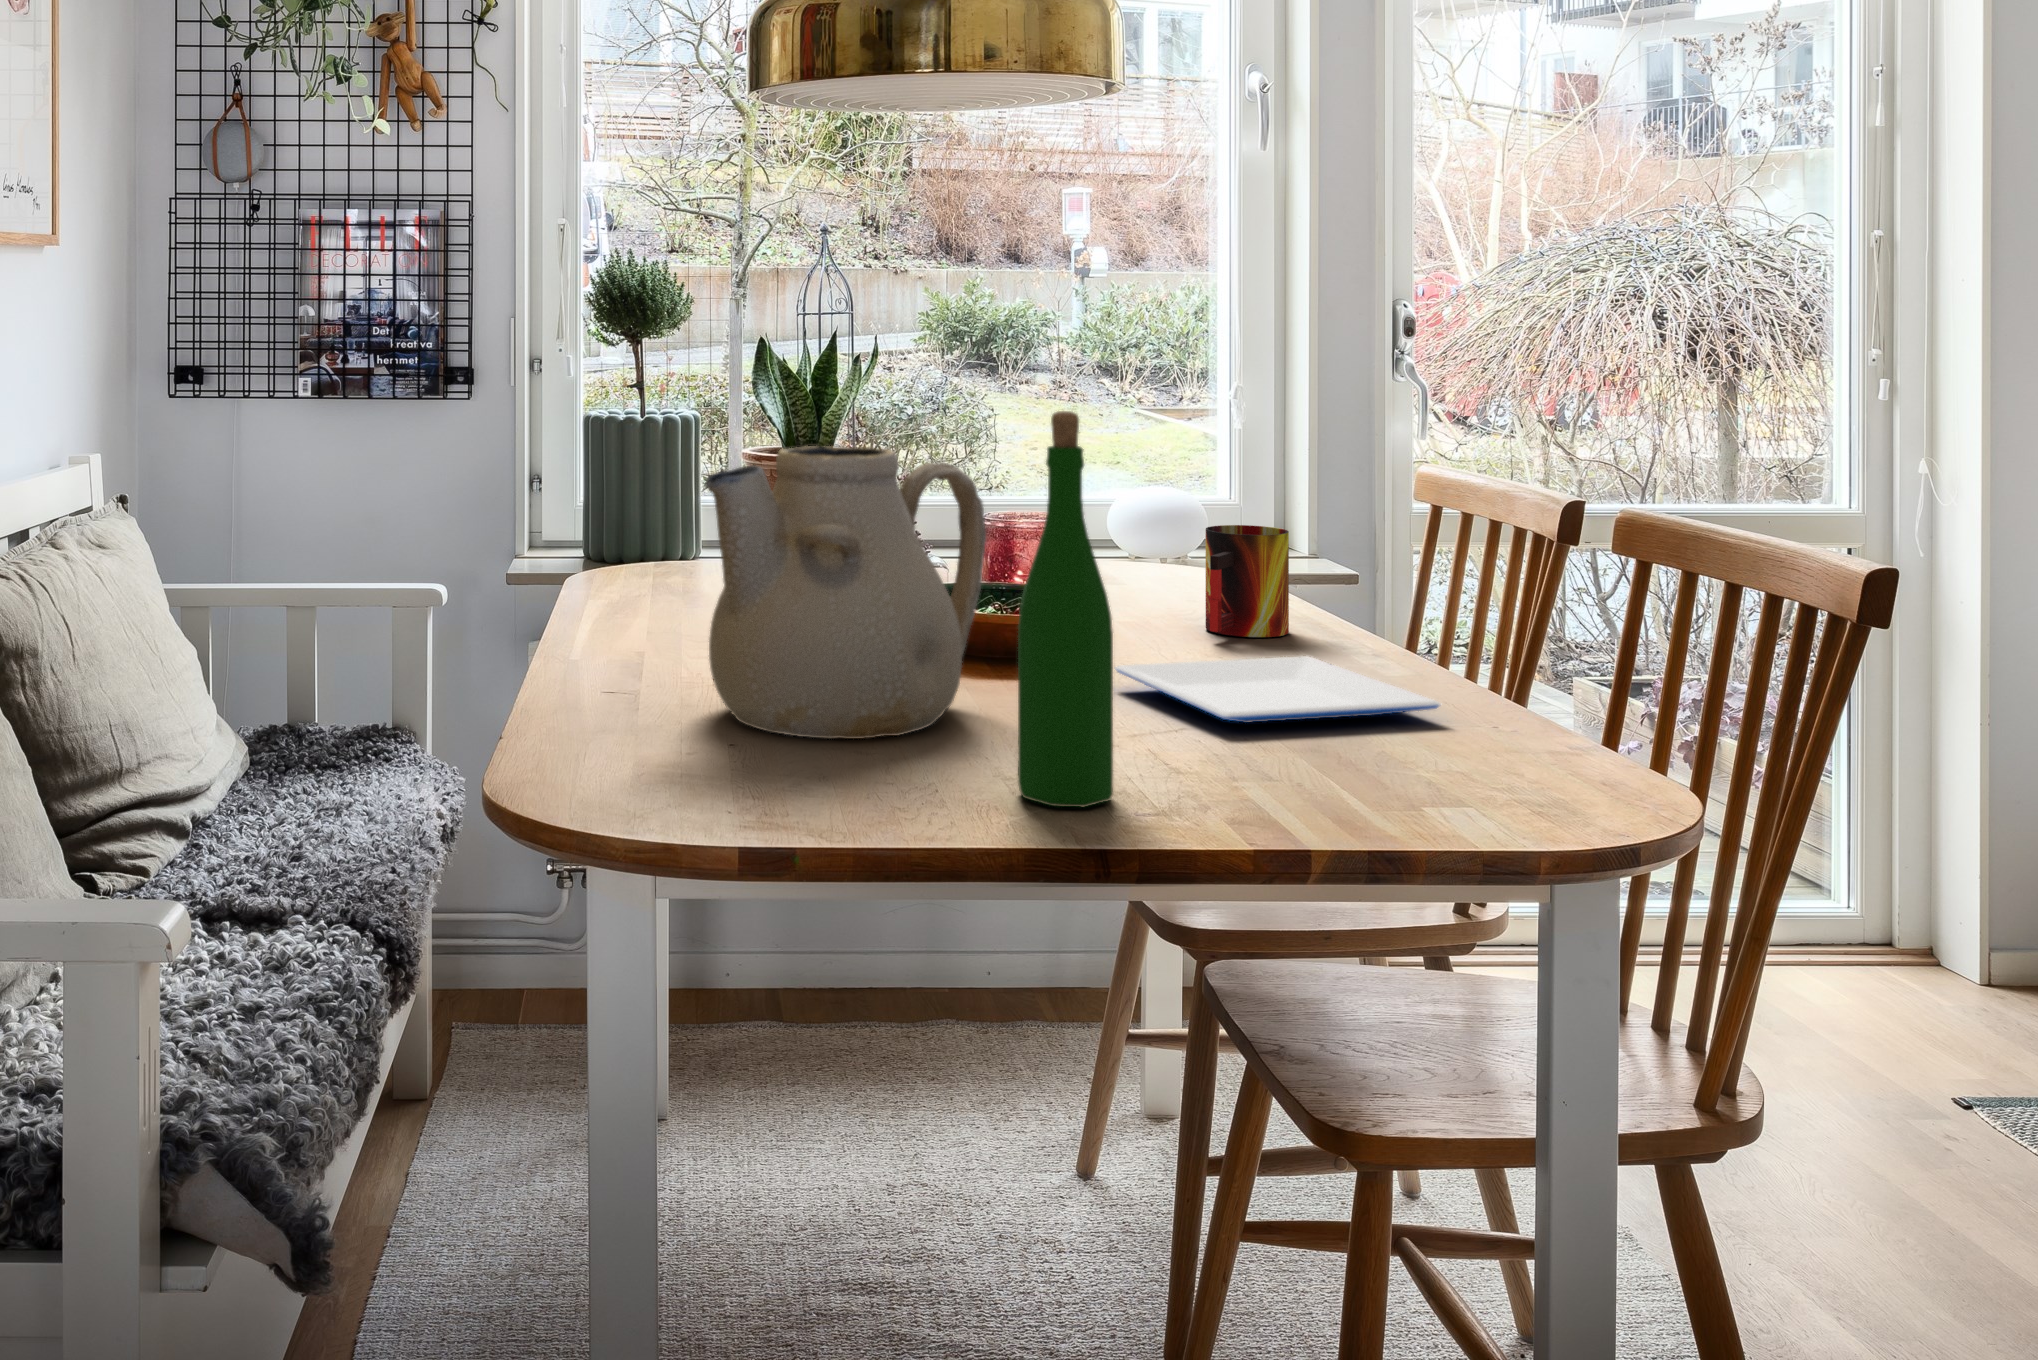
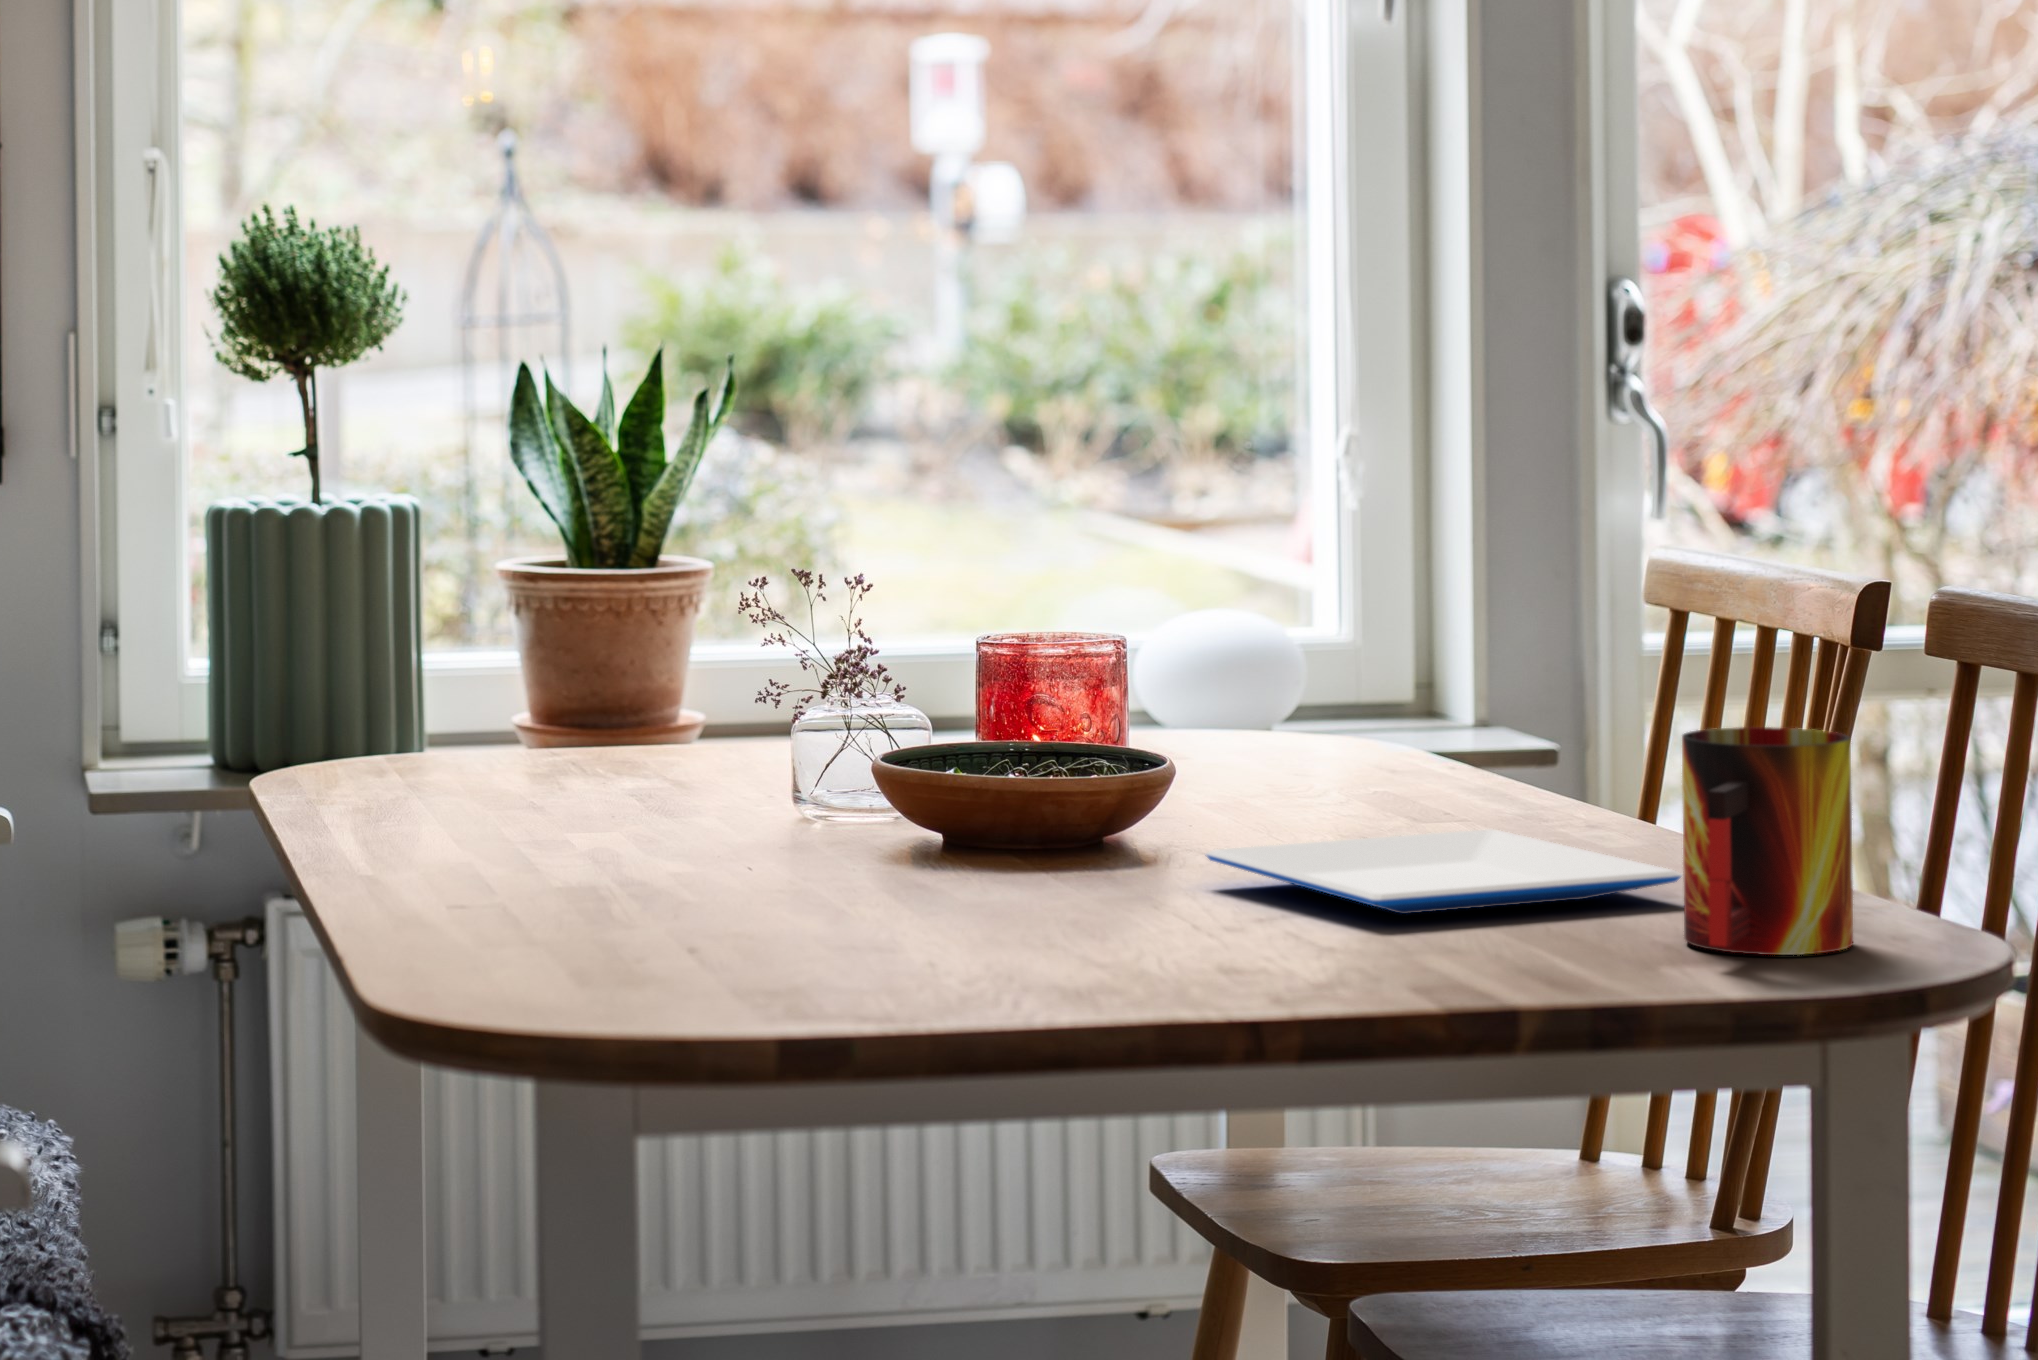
wine bottle: present [1018,411,1113,807] -> none [1092,448,1231,1006]
teapot: present [705,446,986,739] -> none [600,520,1012,955]
mug: present [1206,525,1289,637] -> present [1682,727,1853,955]

